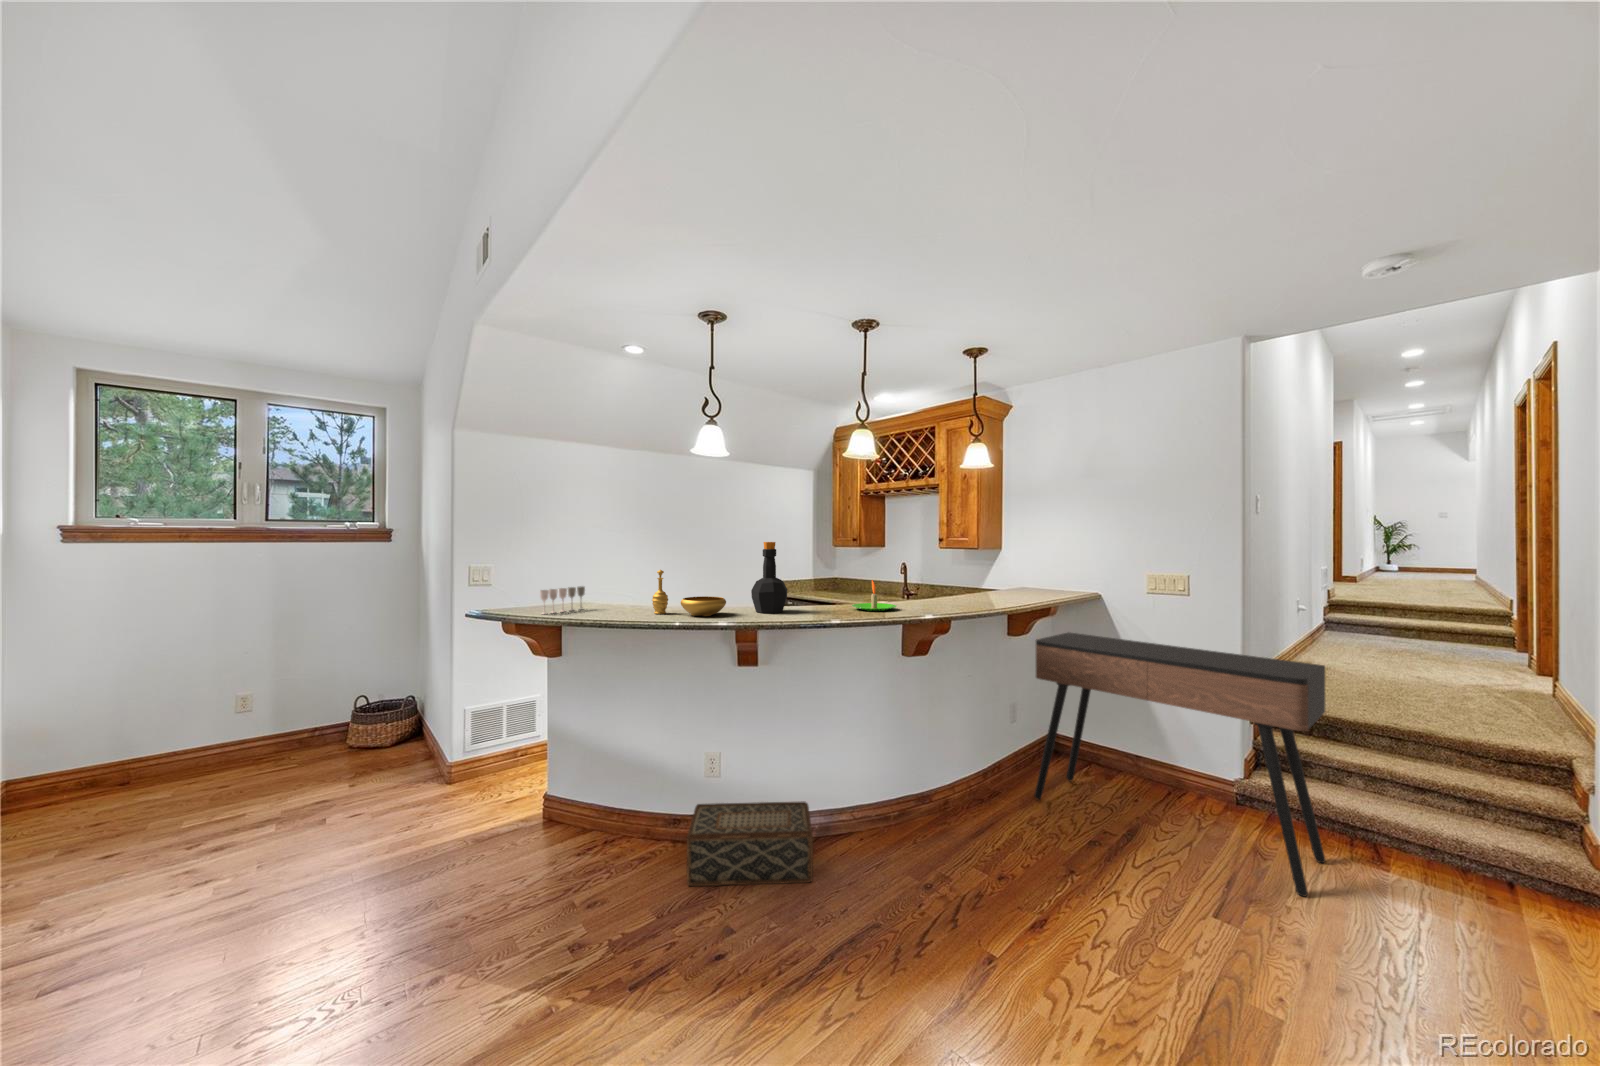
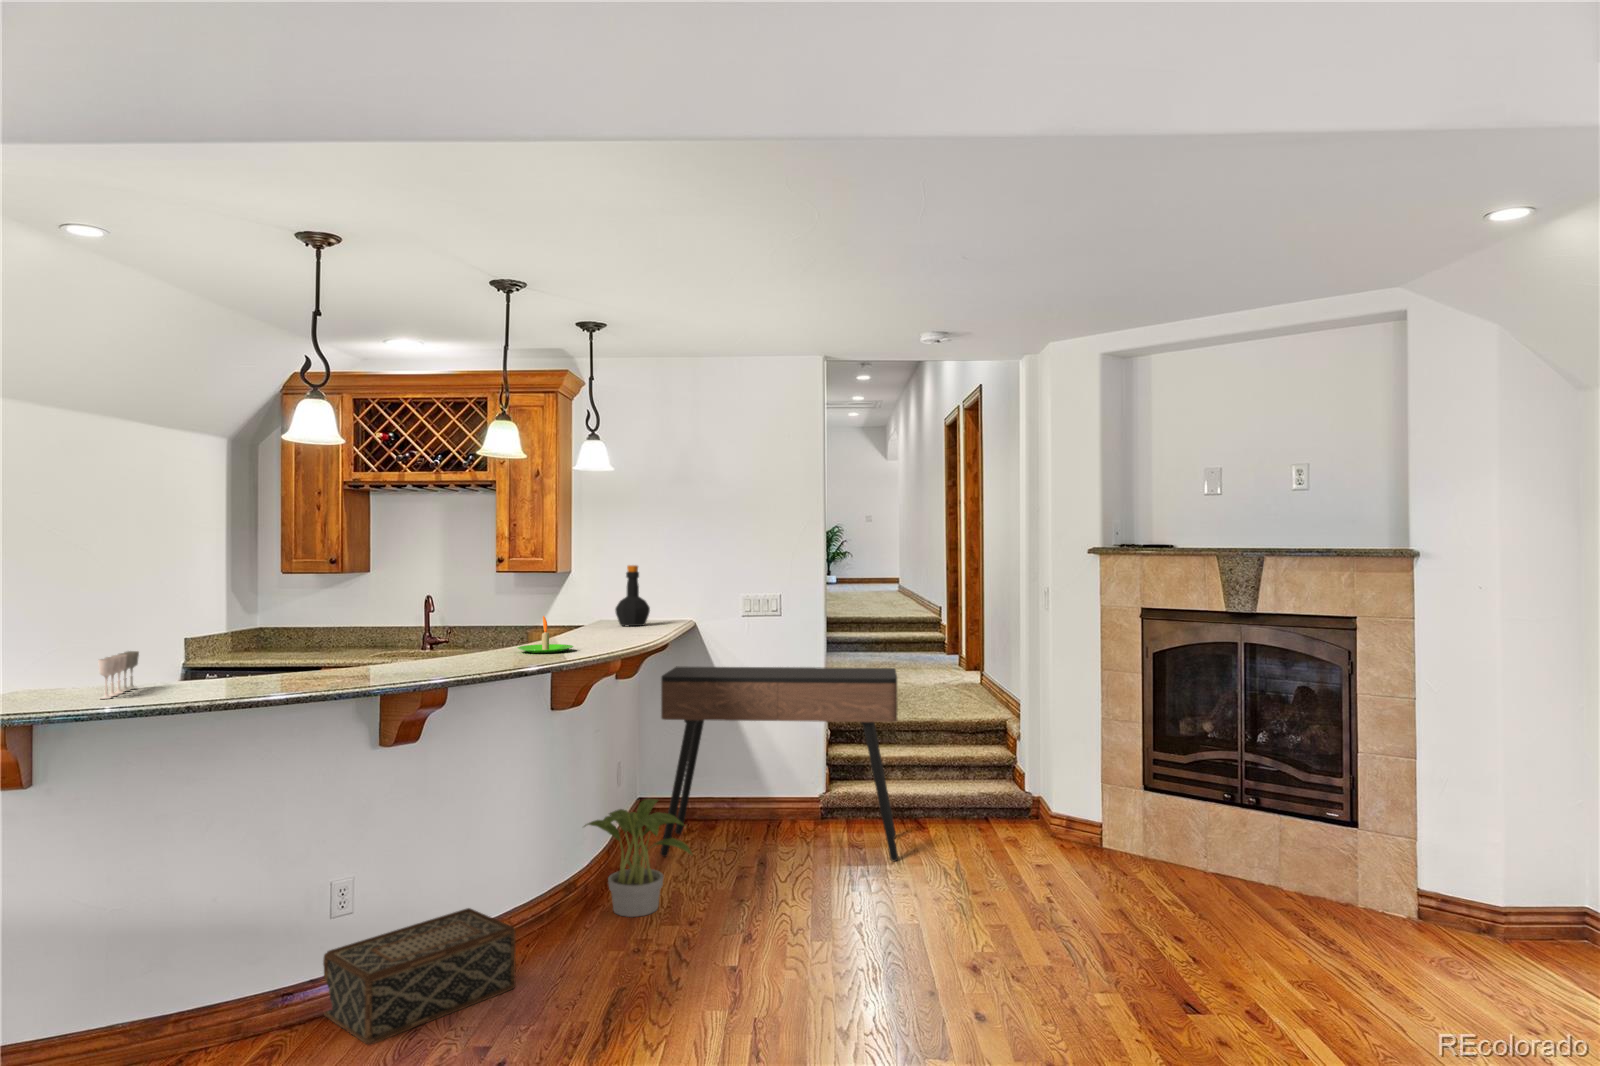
bottle: present [751,542,787,613] -> present [615,565,650,626]
decorative bowl: present [652,570,726,616] -> none [287,616,405,680]
potted plant: none [926,748,1020,854] -> present [585,799,692,917]

